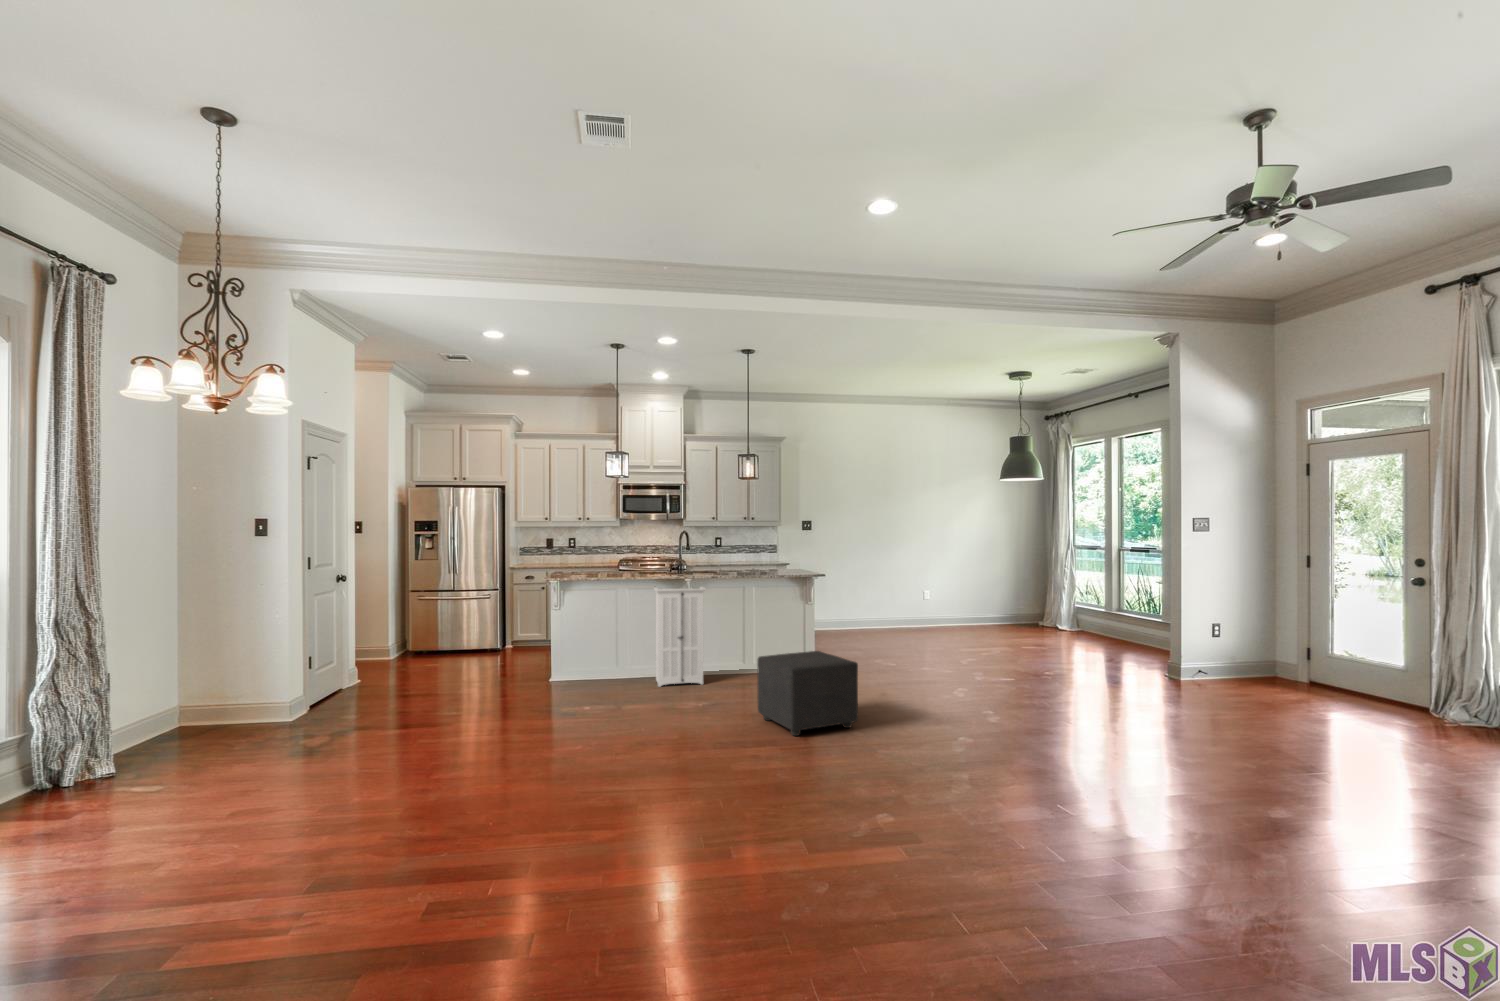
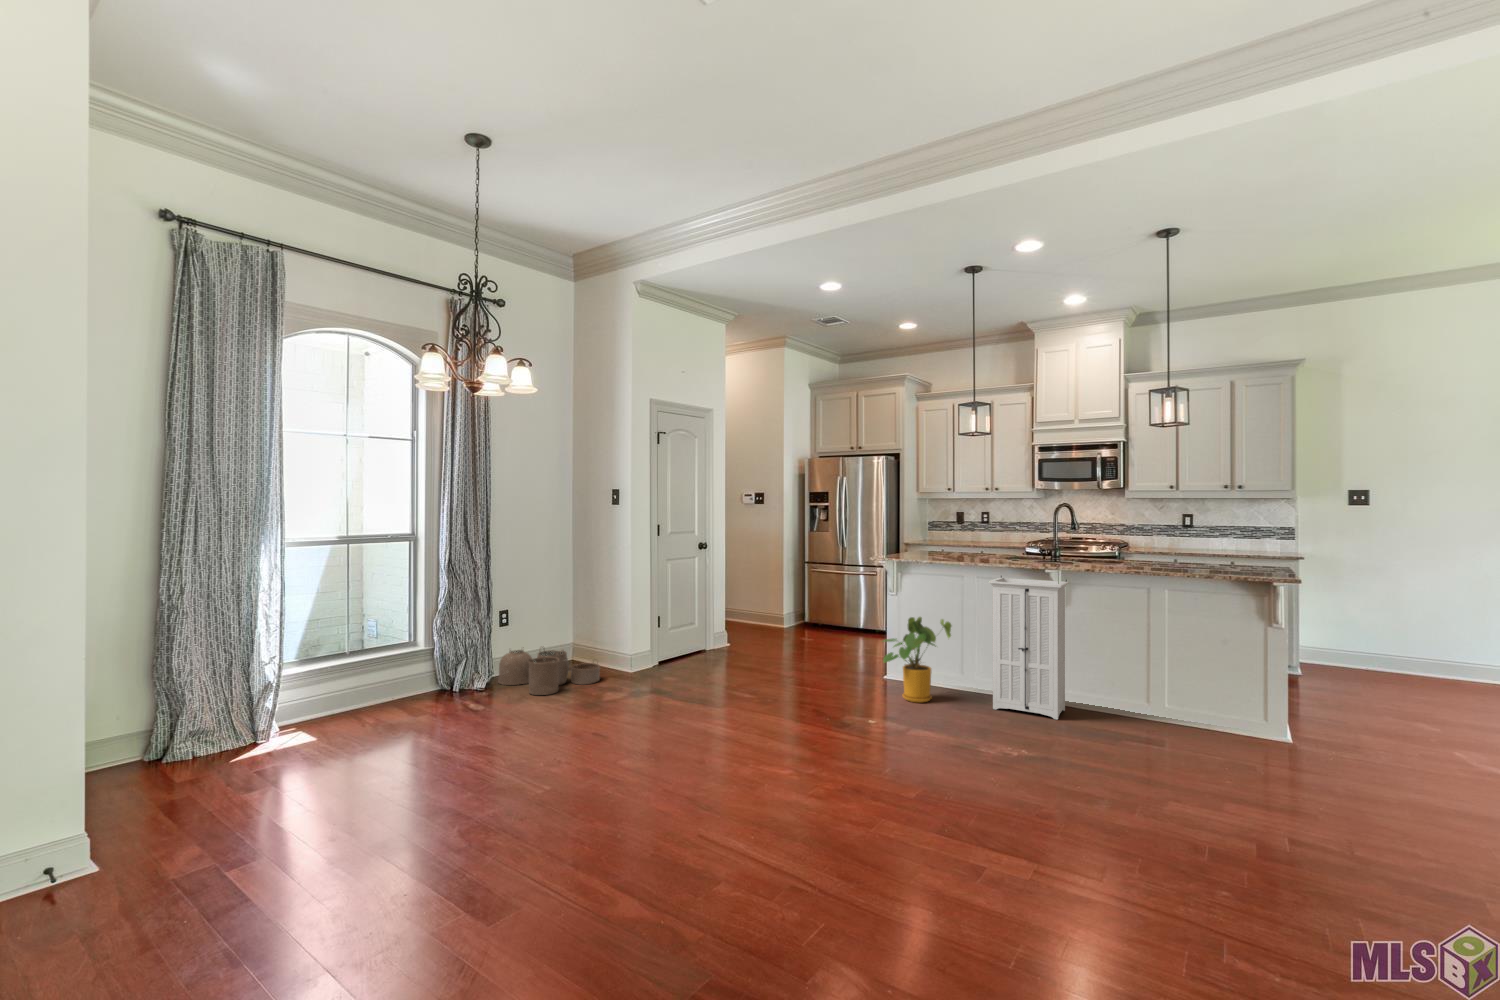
house plant: none [573,624,622,694] -> present [883,617,951,703]
ottoman: present [757,651,858,736] -> none [1061,698,1223,860]
woven basket: none [102,710,262,771] -> present [498,650,600,695]

